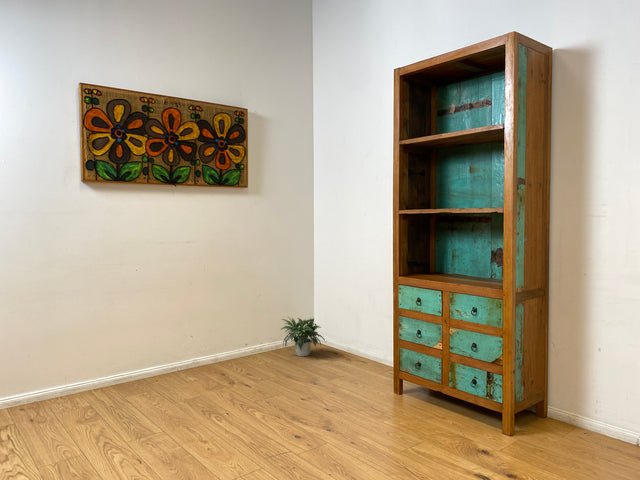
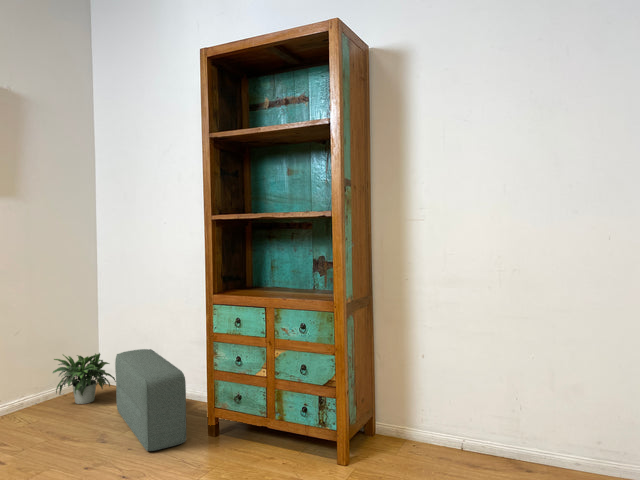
pouf: none [325,318,376,397] -> present [115,349,186,451]

